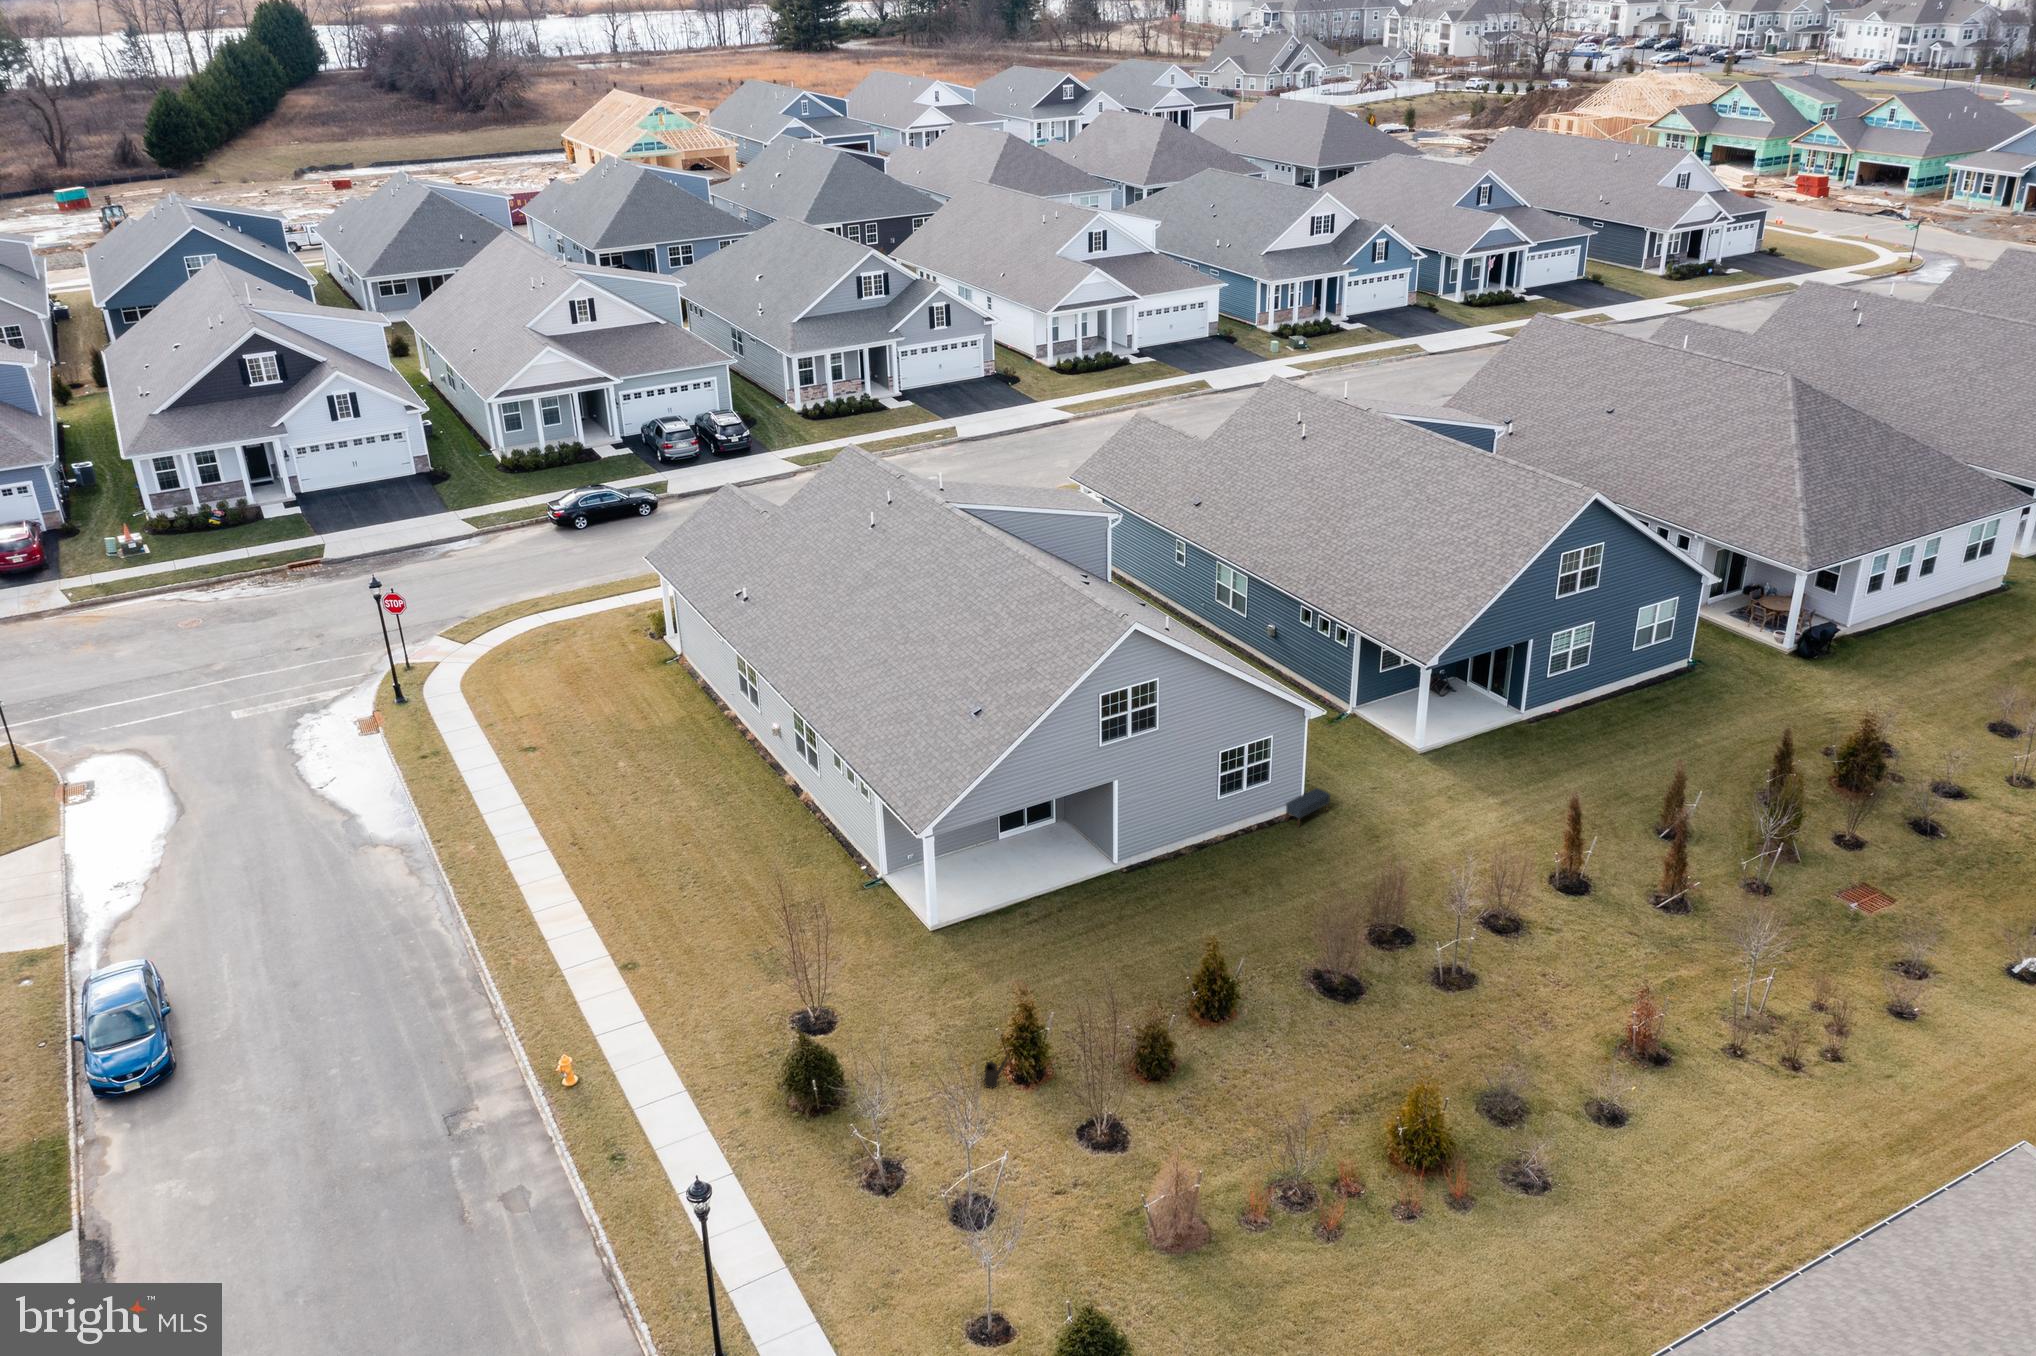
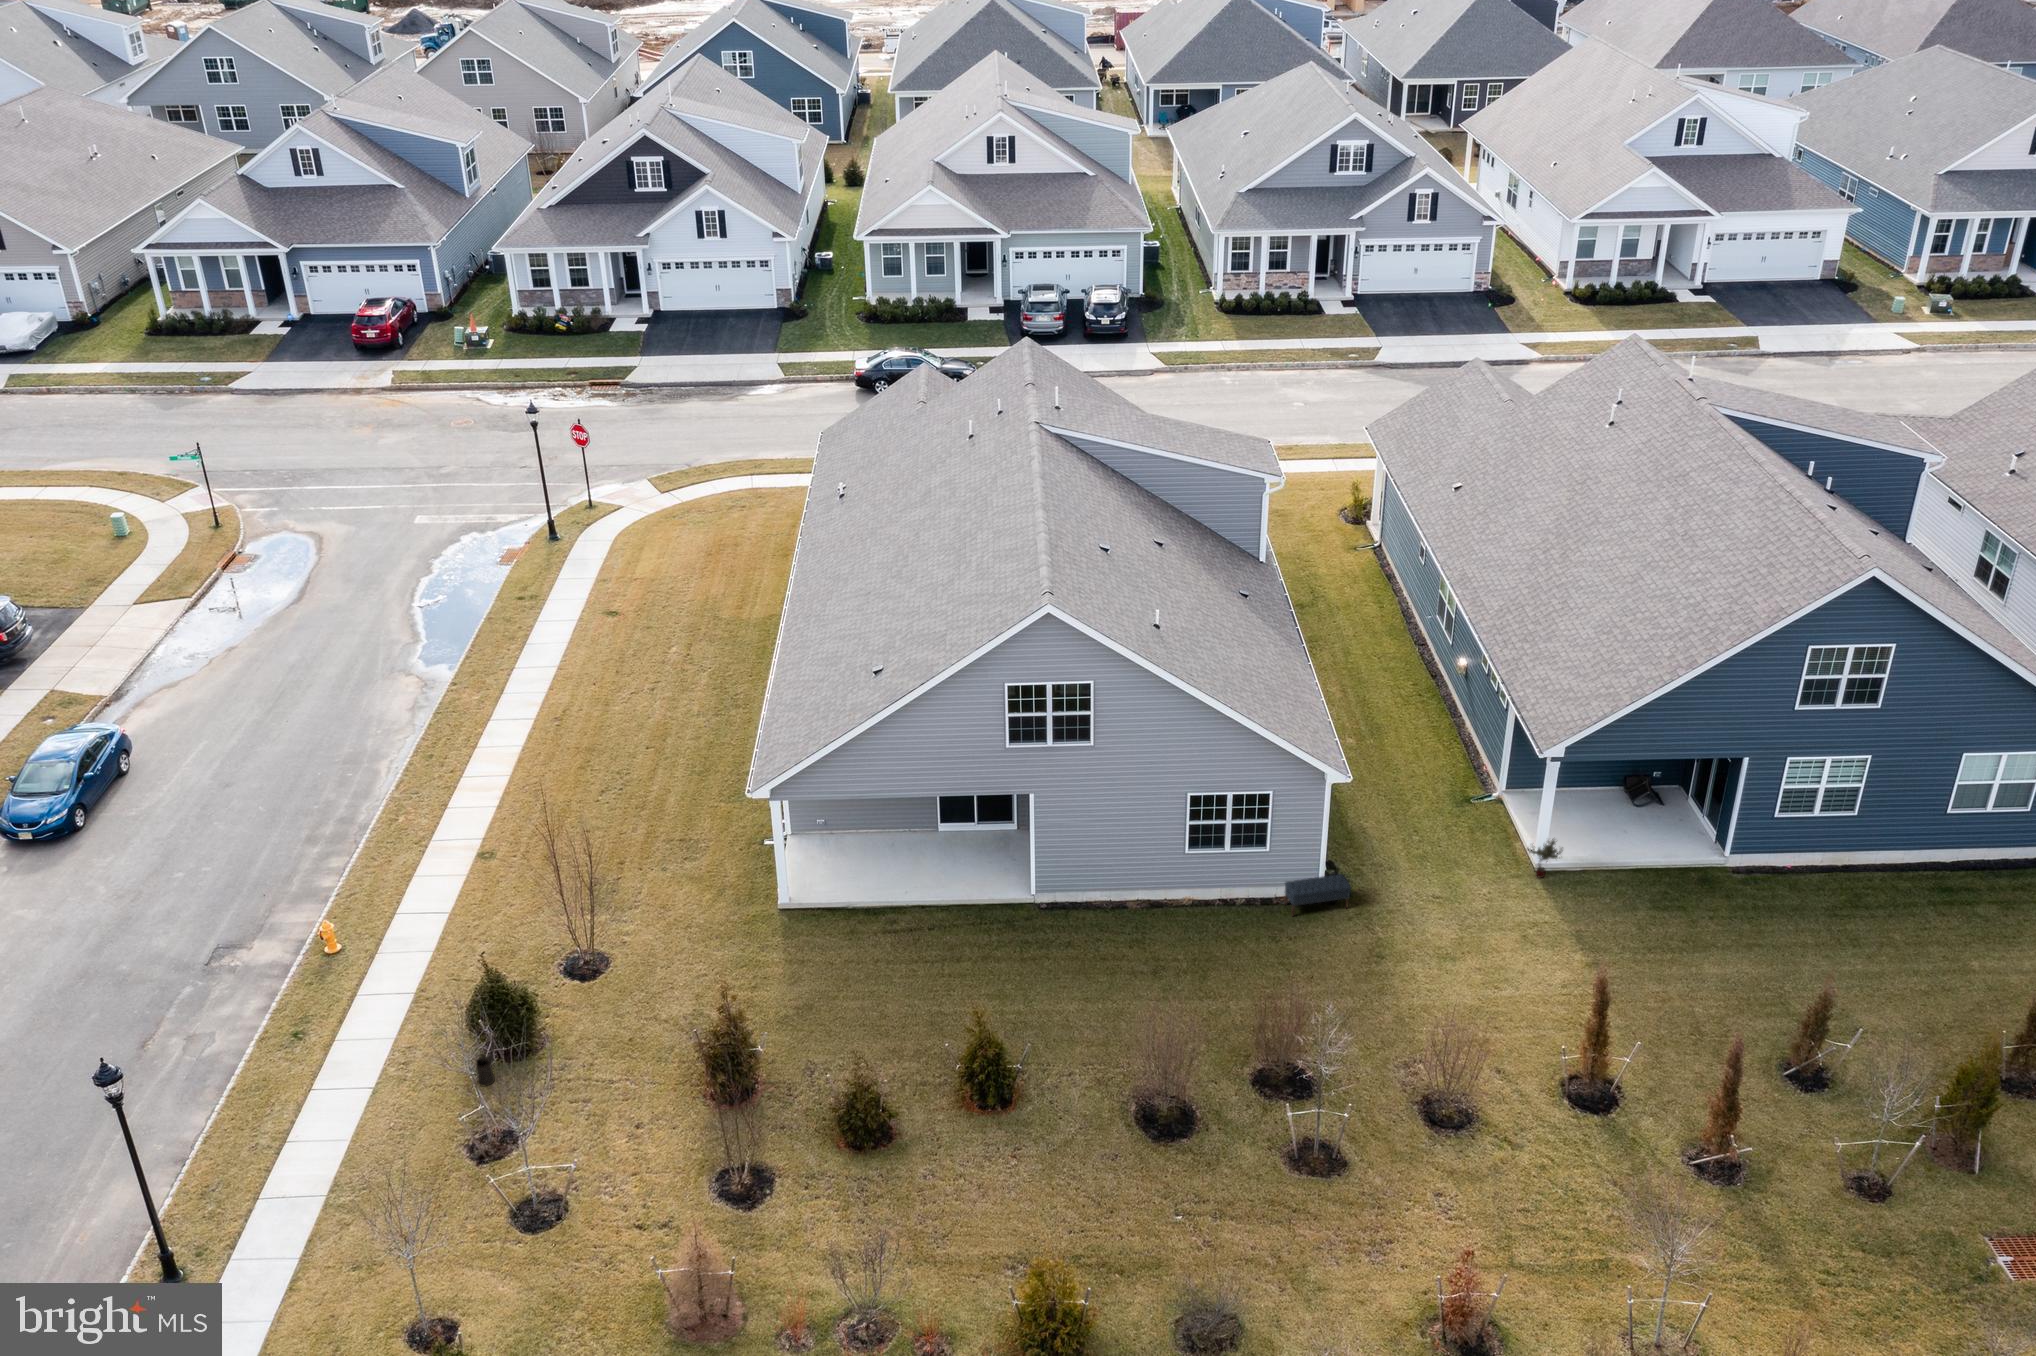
potted tree: none [1410,726,1440,759] -> present [1528,839,1563,878]
watering can: present [983,1056,1008,1088] -> present [476,1043,495,1086]

